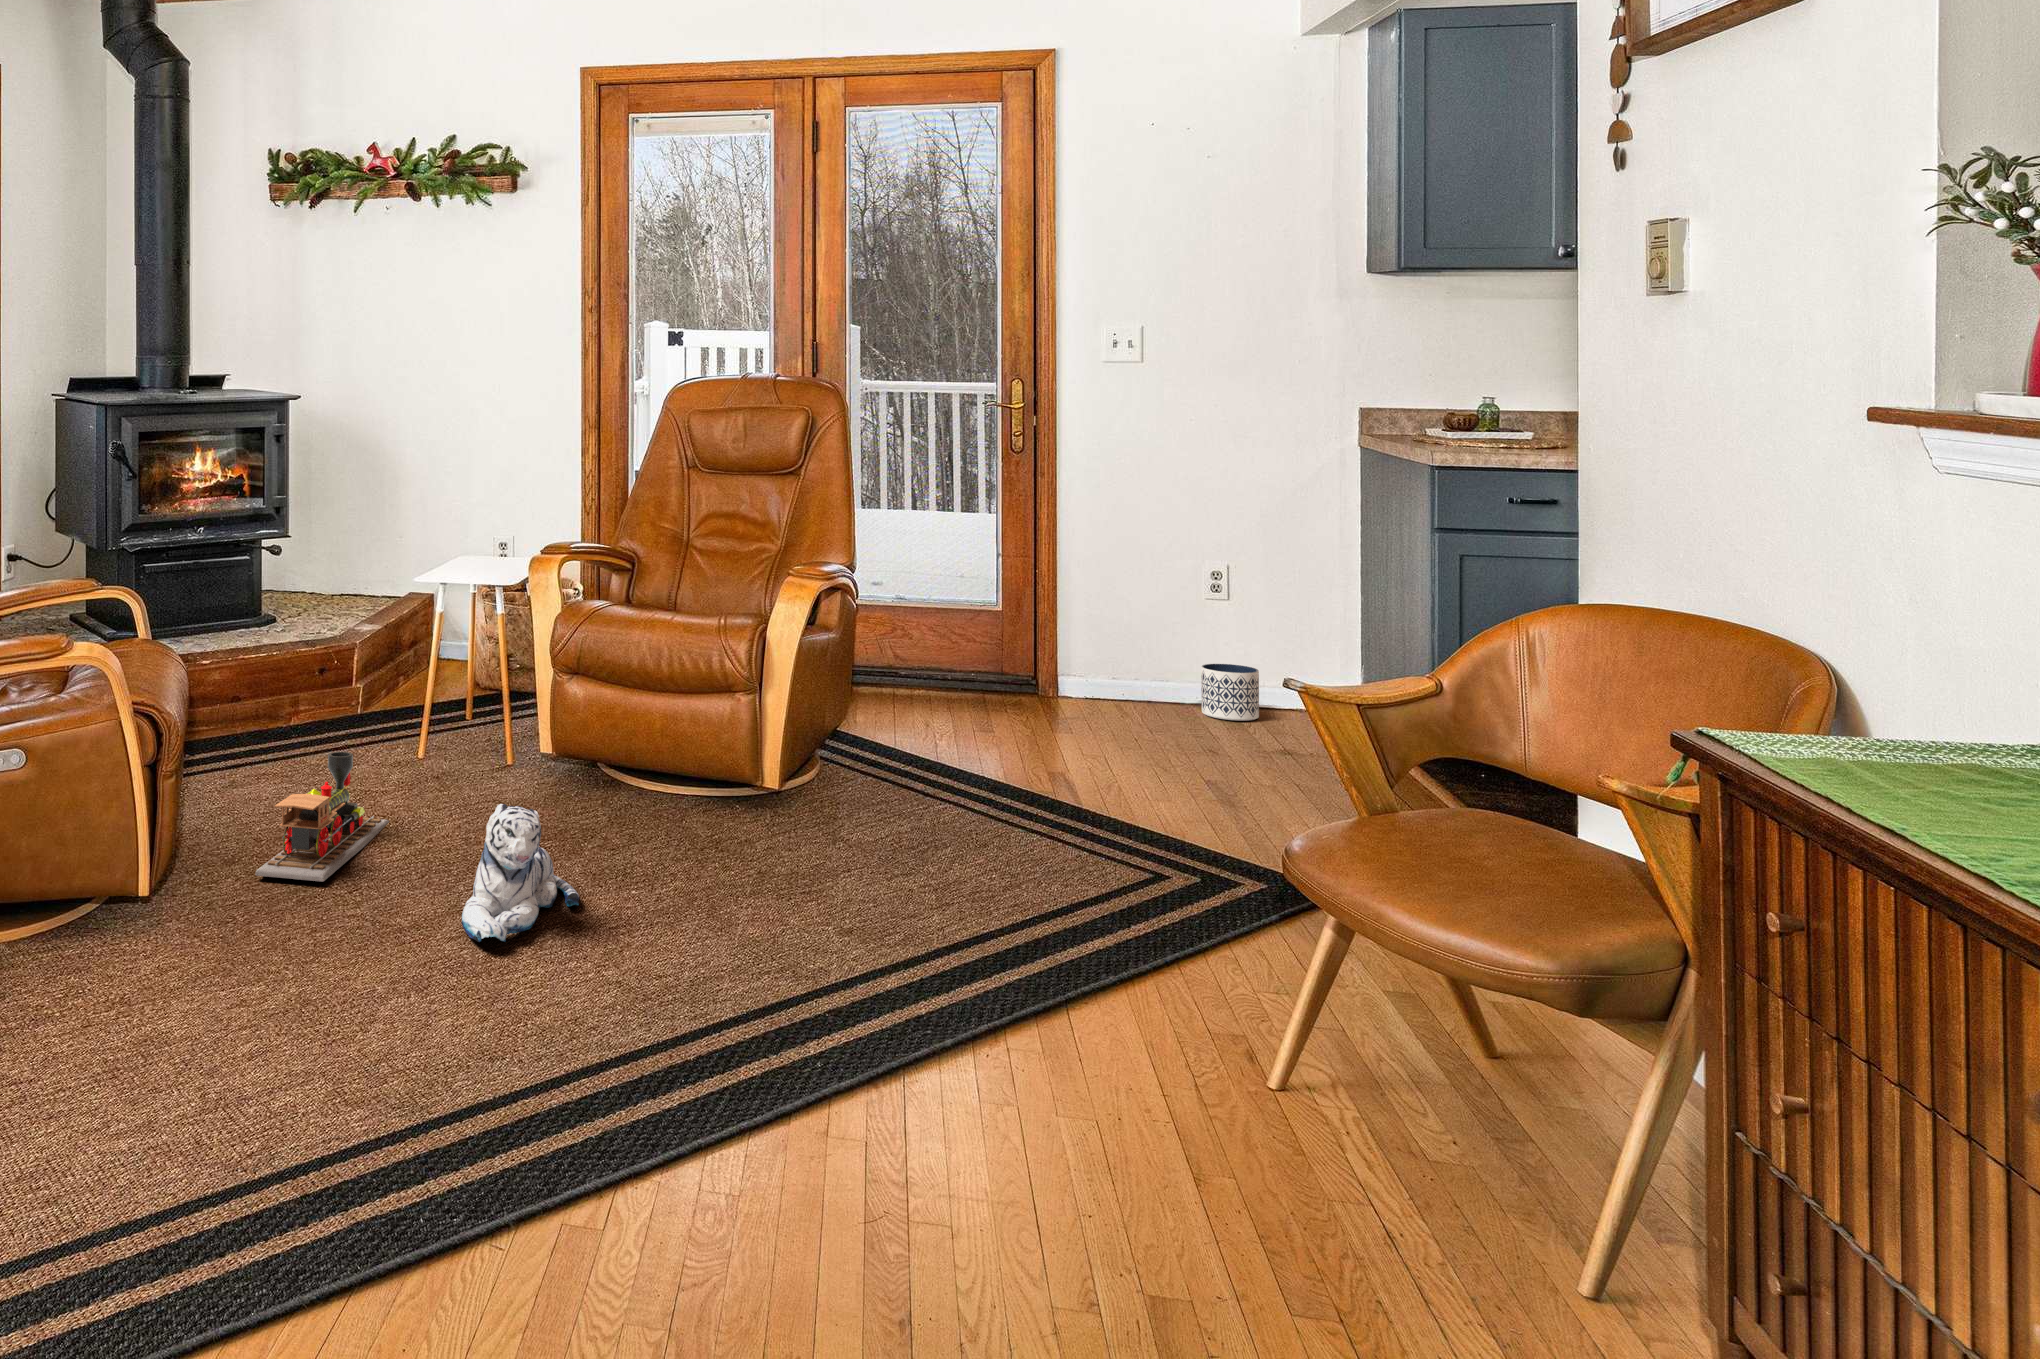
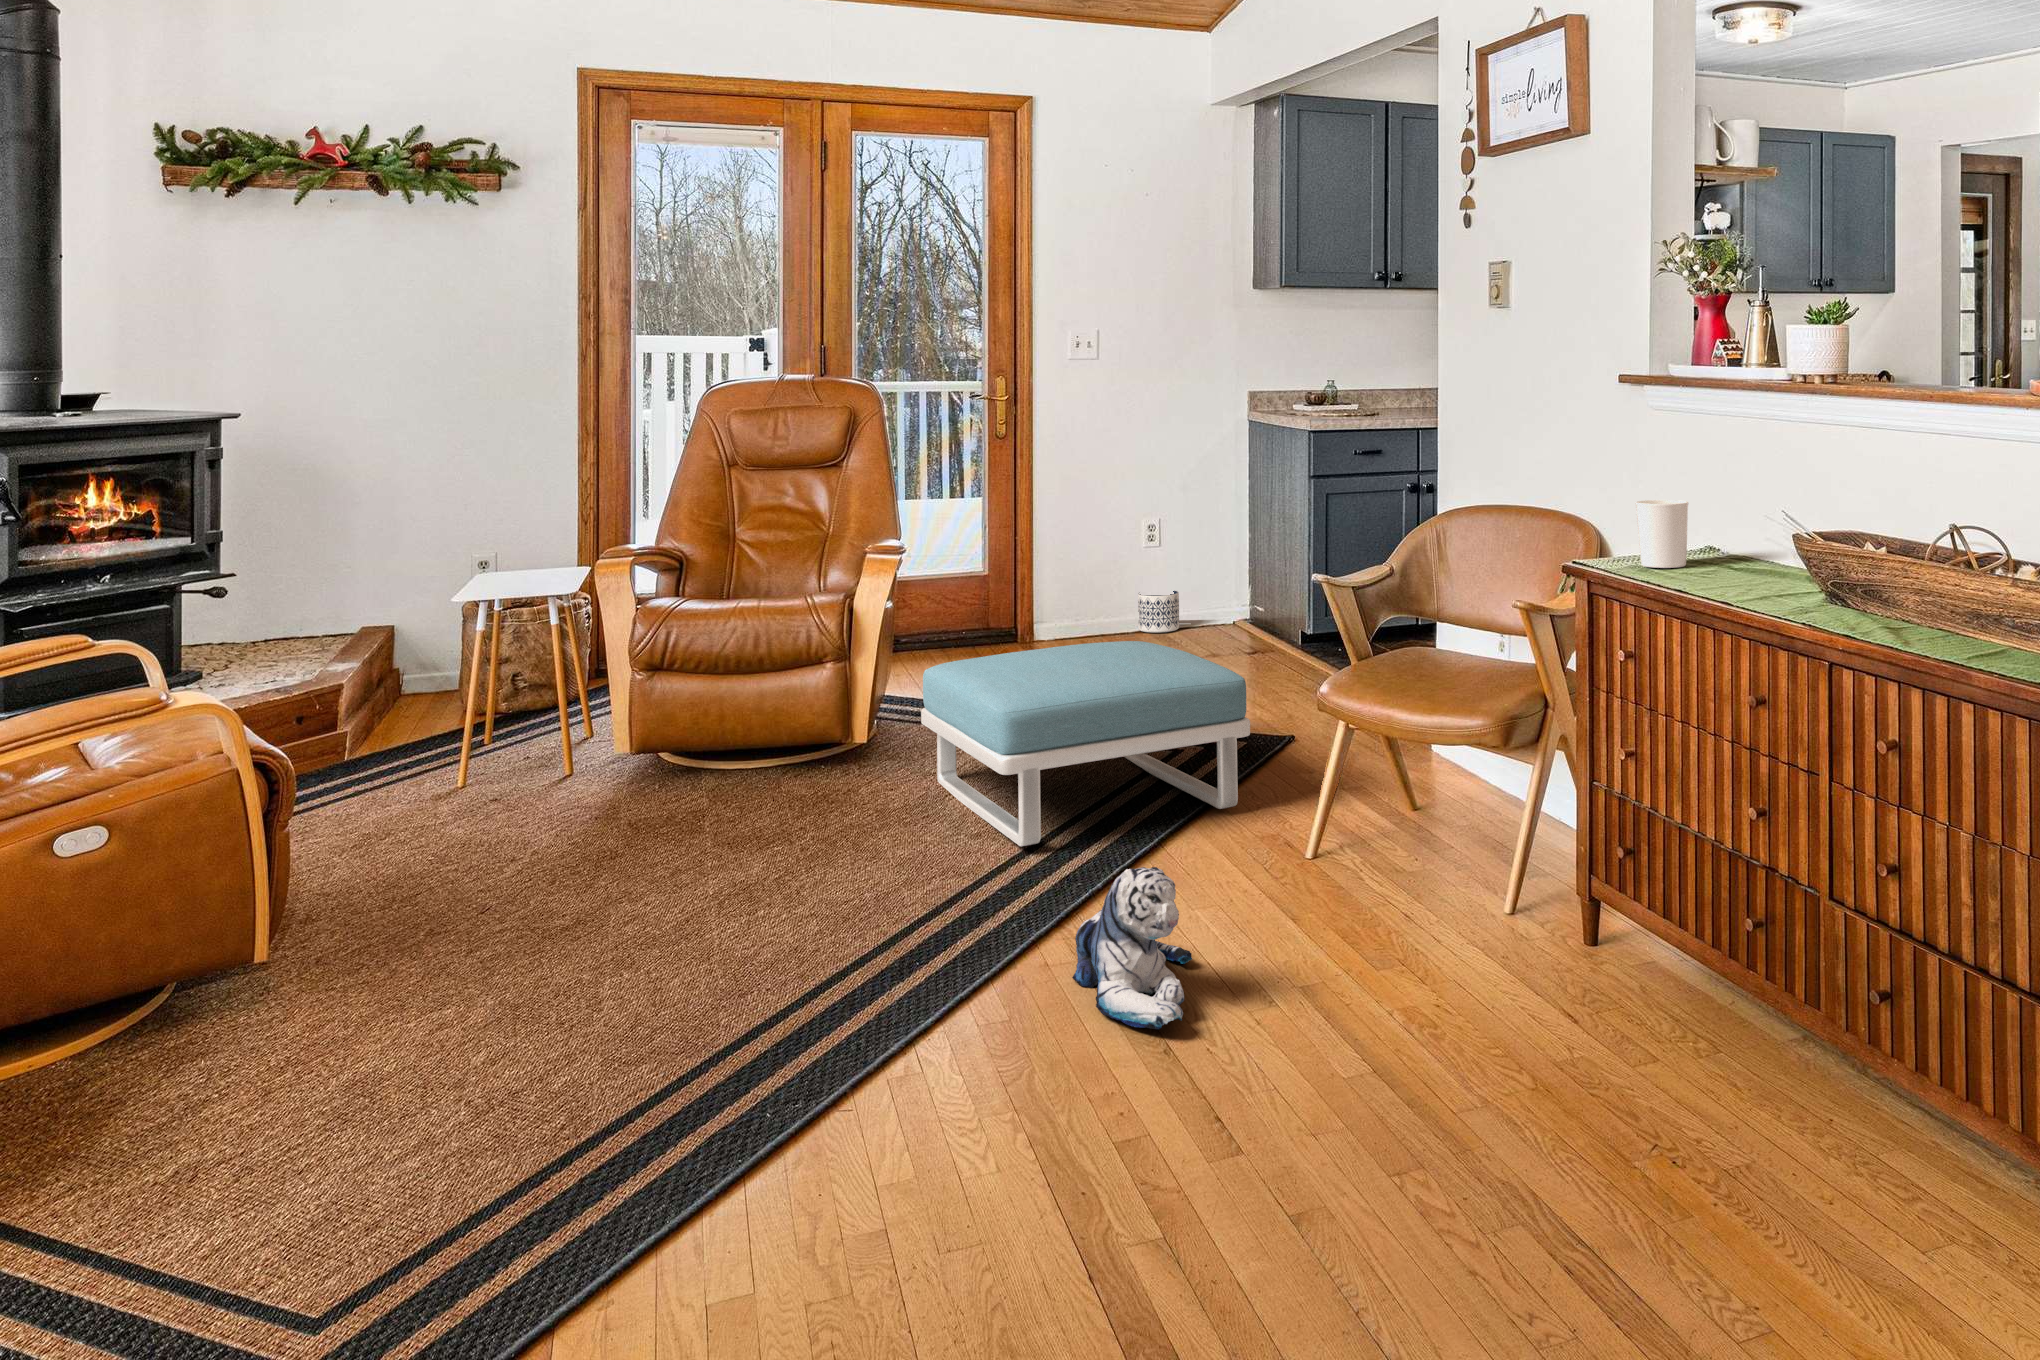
candle holder: none [1808,634,1933,766] -> present [1635,500,1689,568]
footstool: none [822,721,1218,981] -> present [921,641,1250,846]
toy train: present [256,752,389,882] -> none [361,774,476,915]
plush toy: present [461,804,580,942] -> present [1072,867,1192,1029]

